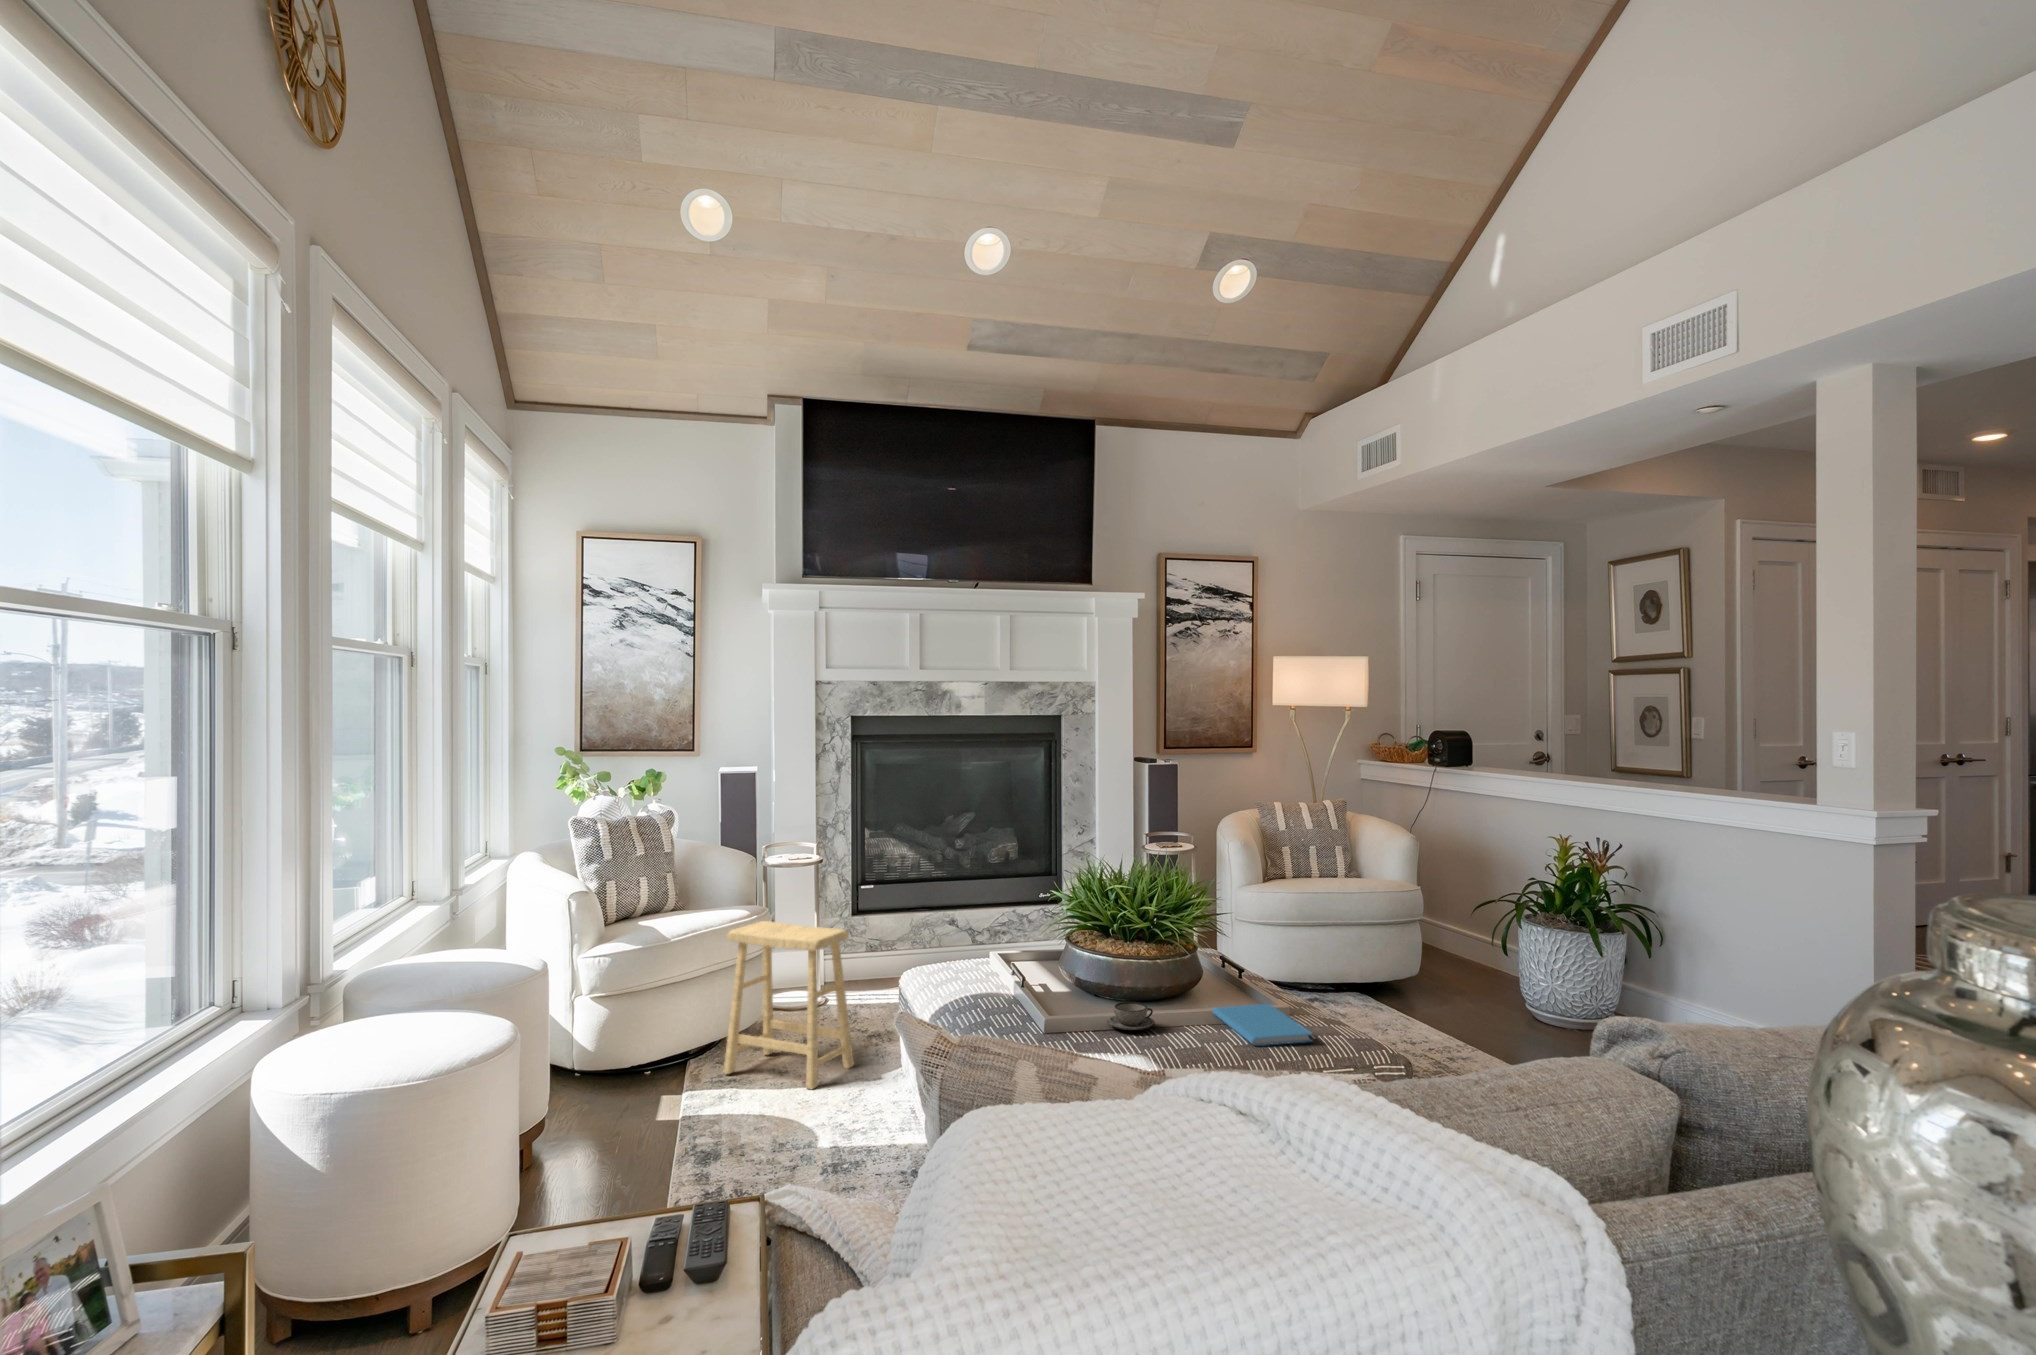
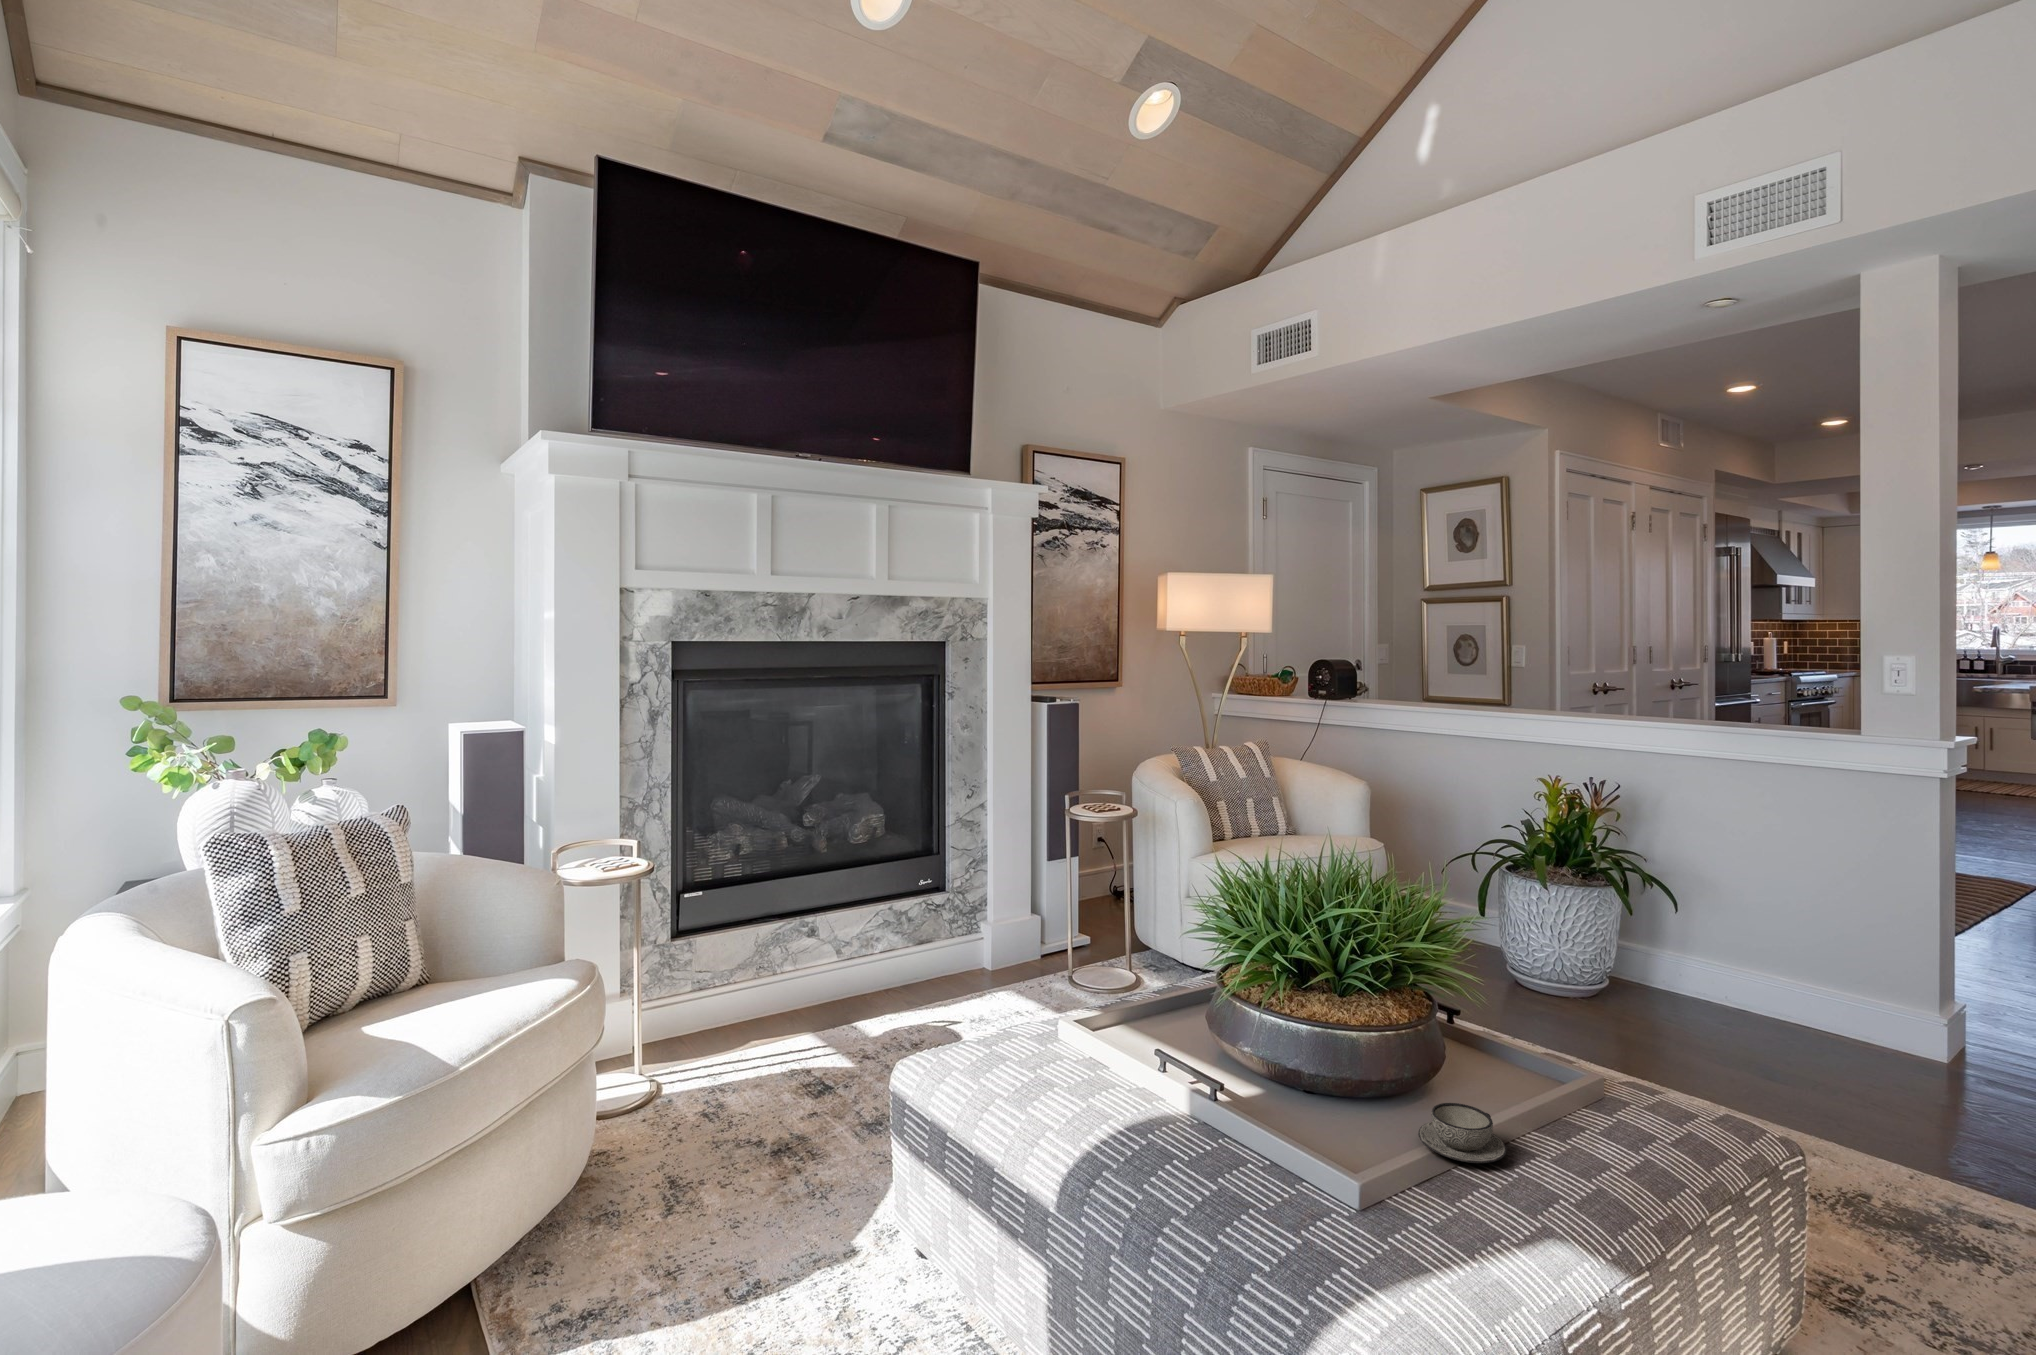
footstool: present [724,921,854,1089] -> none [577,993,809,1296]
book: present [1212,1004,1312,1046] -> none [1500,1057,1716,1157]

